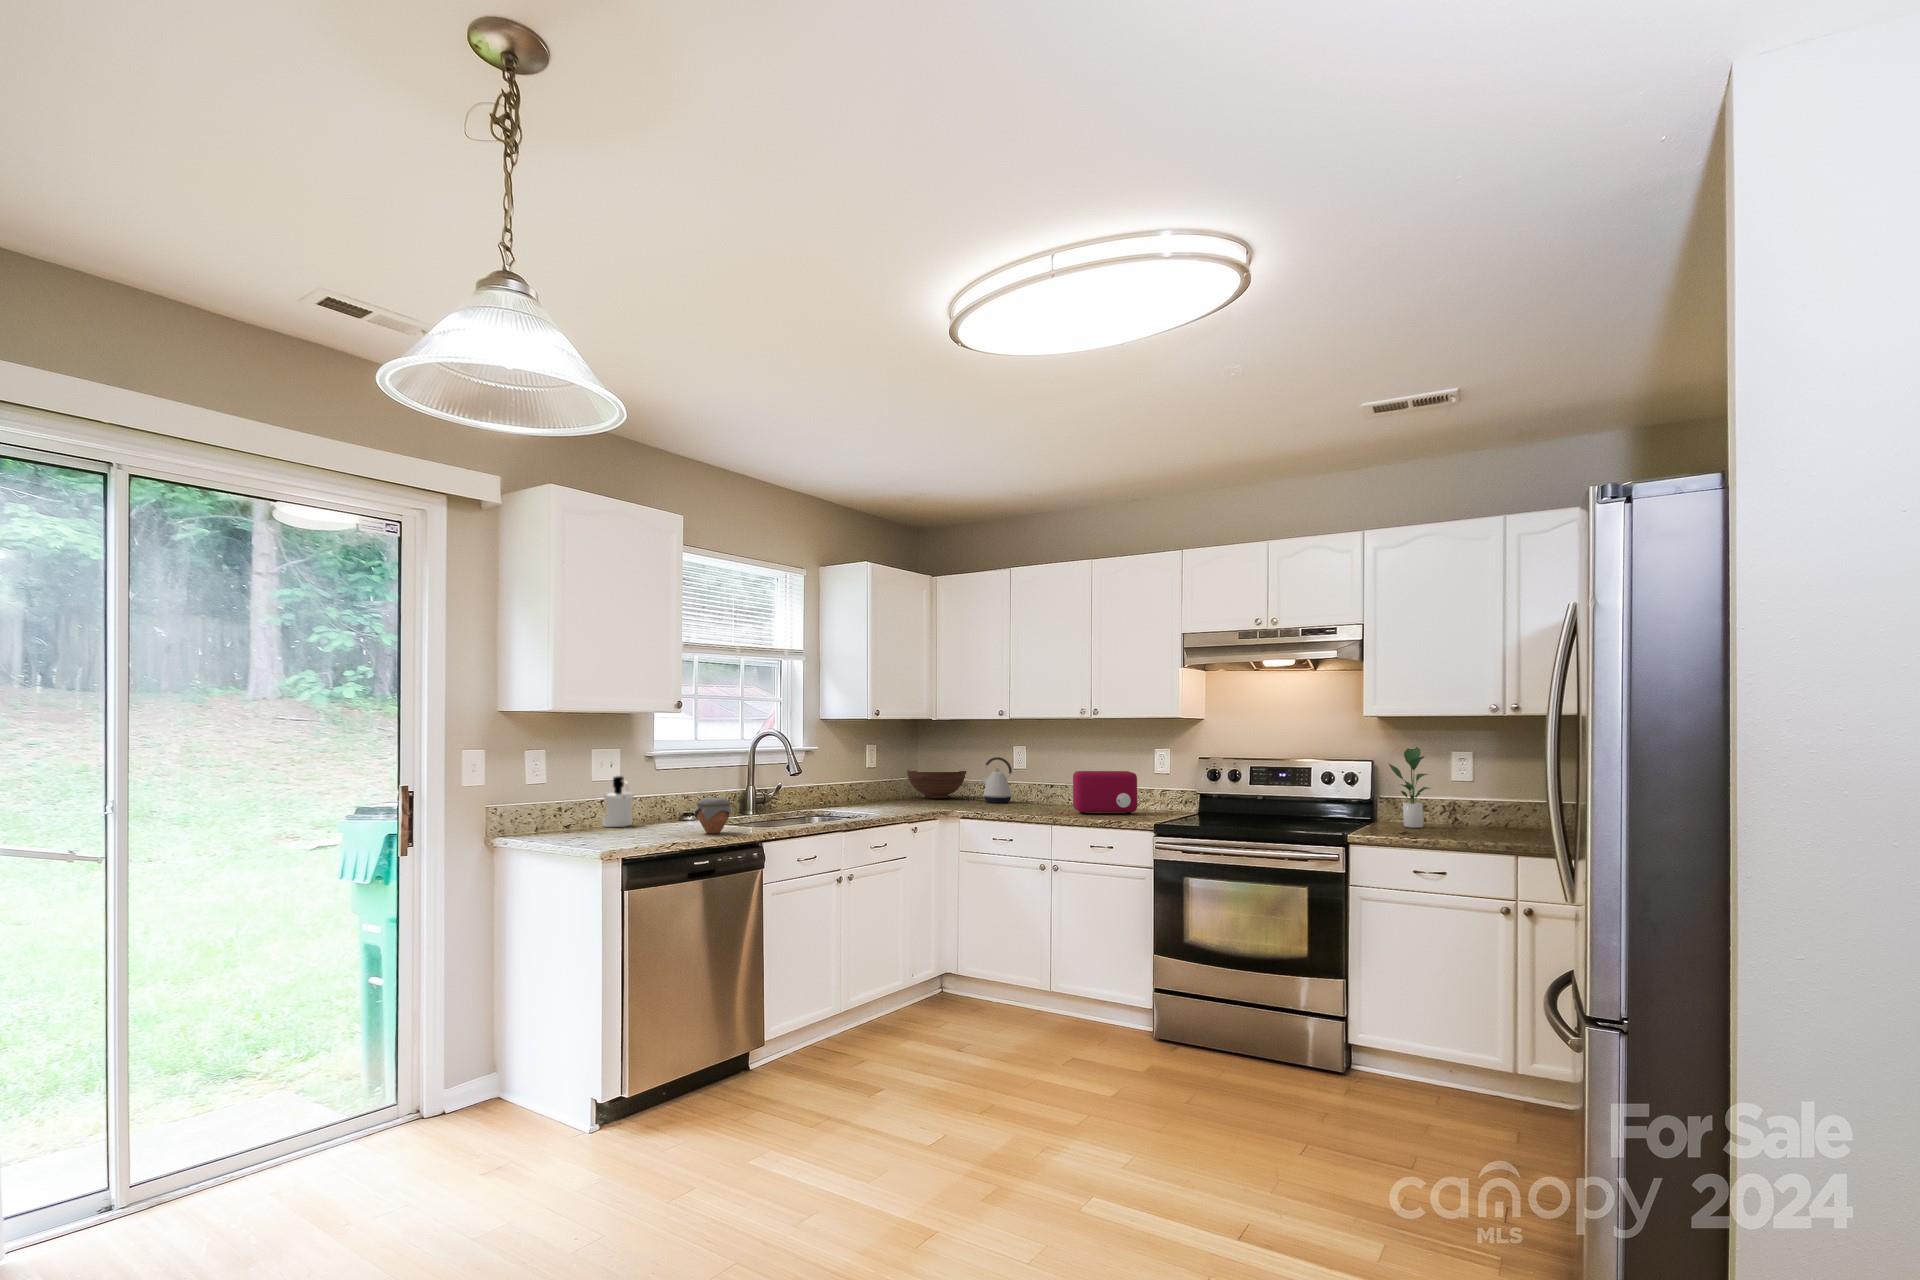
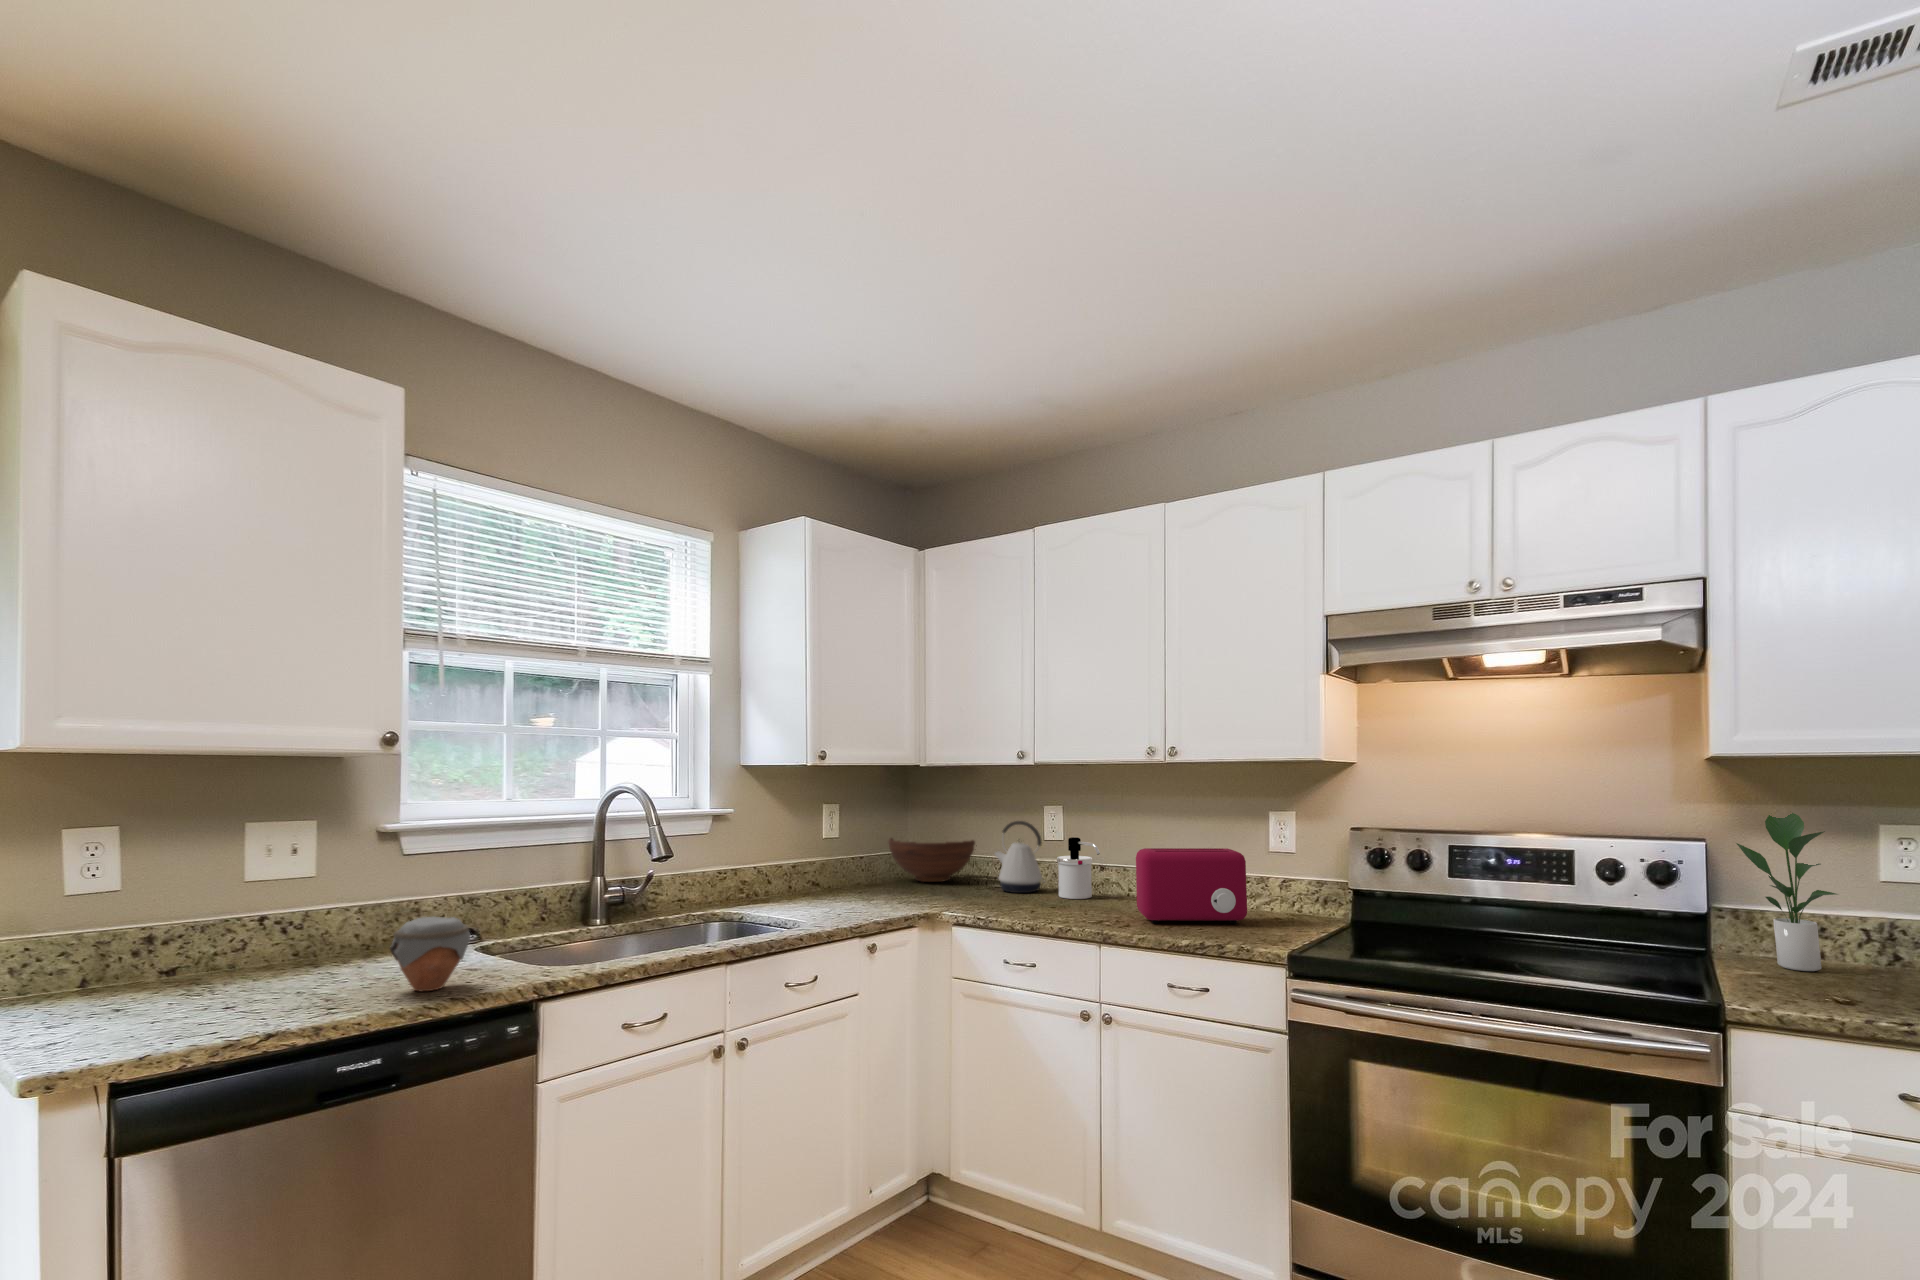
soap dispenser: present [602,776,634,827] -> present [1057,837,1100,899]

